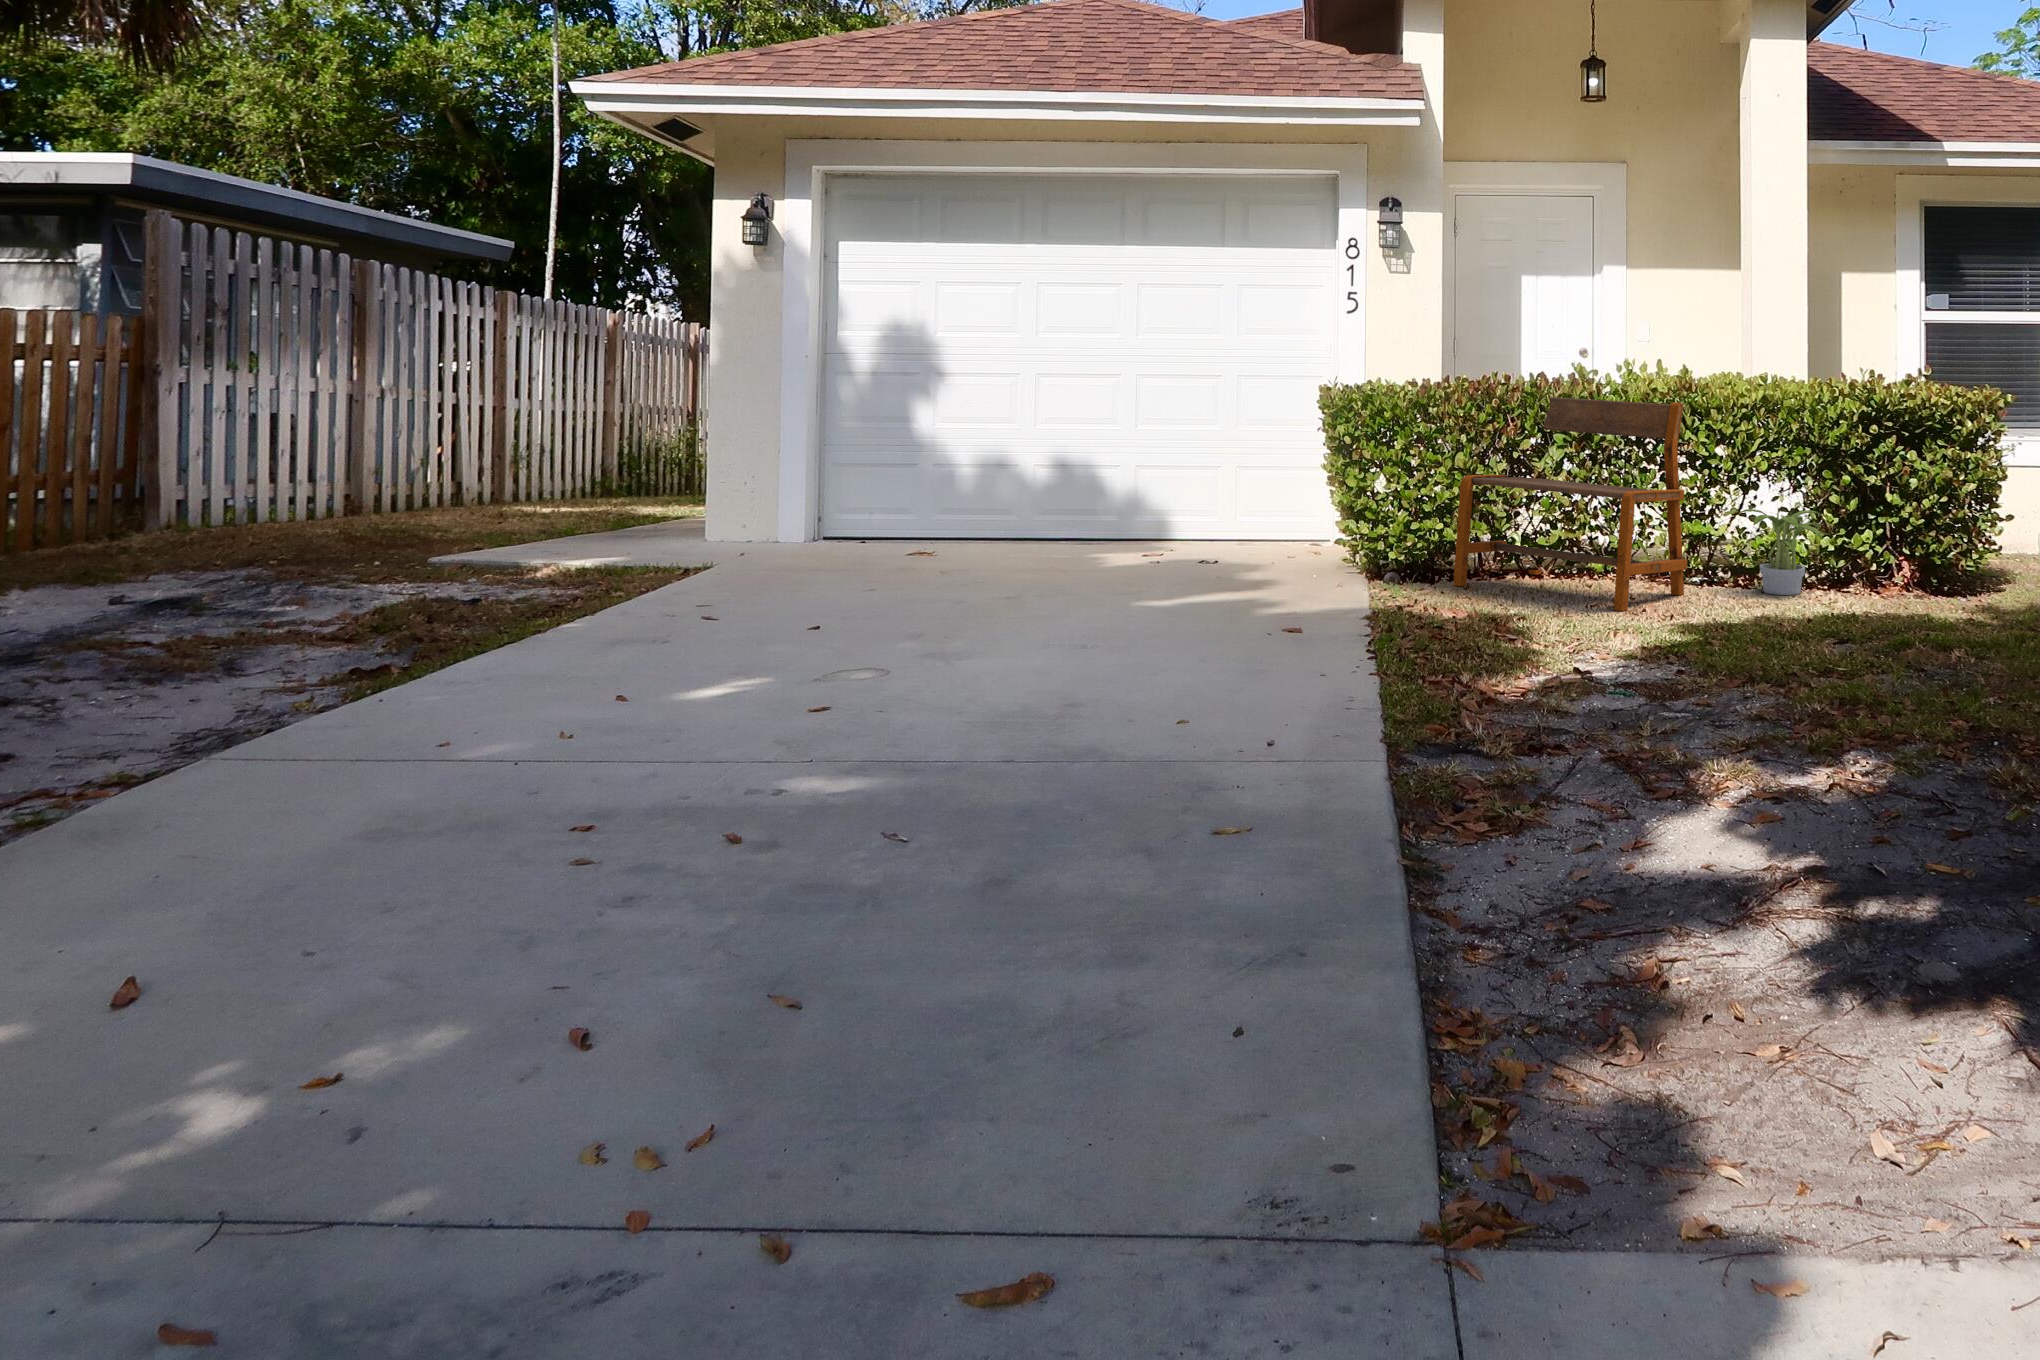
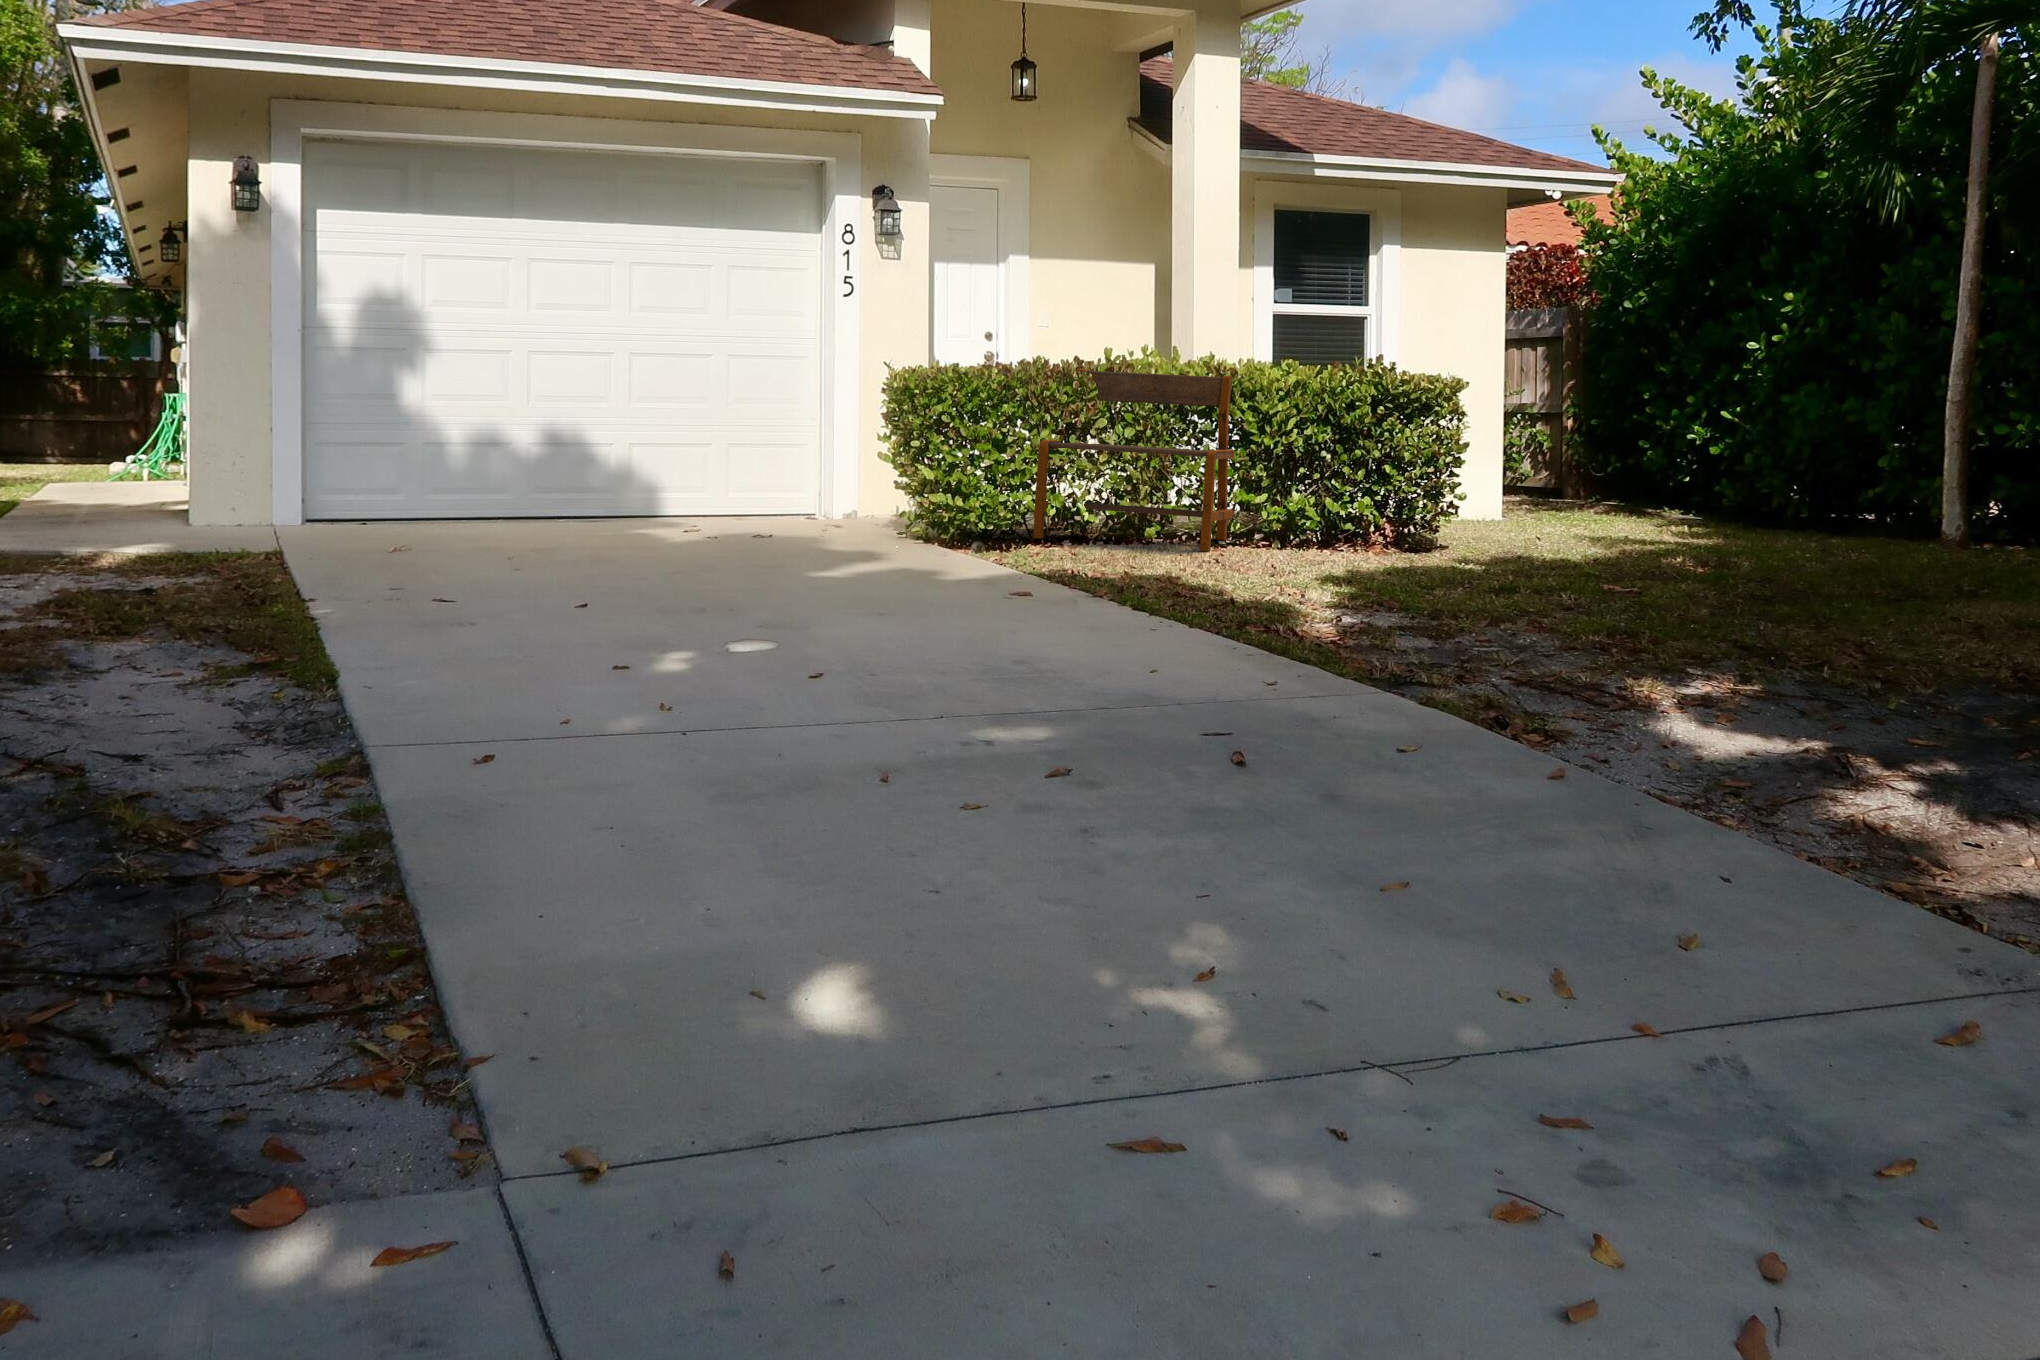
potted plant: present [1739,509,1824,595] -> none [1262,467,1333,538]

